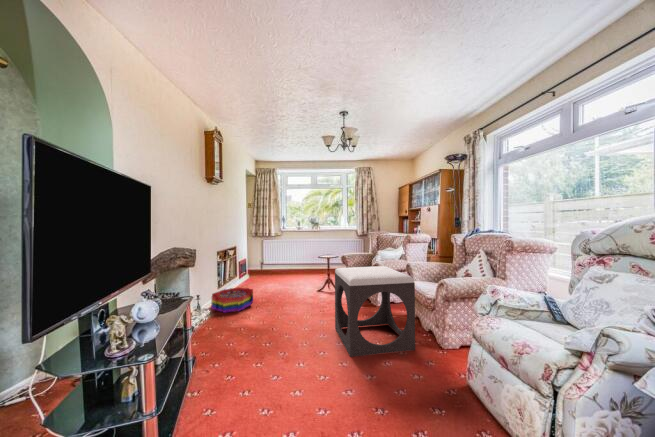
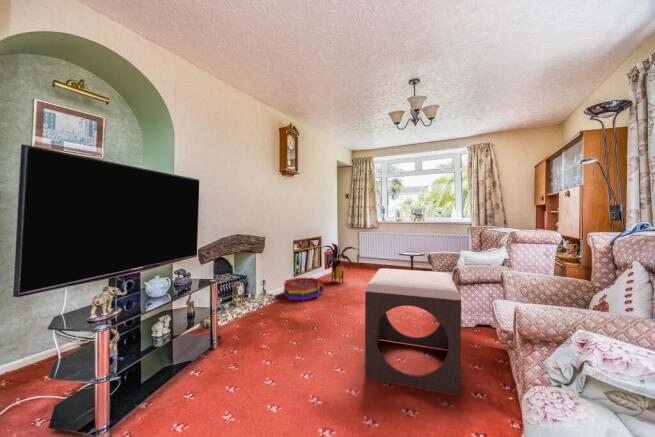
house plant: none [235,252,277,291] -> present [324,243,356,283]

